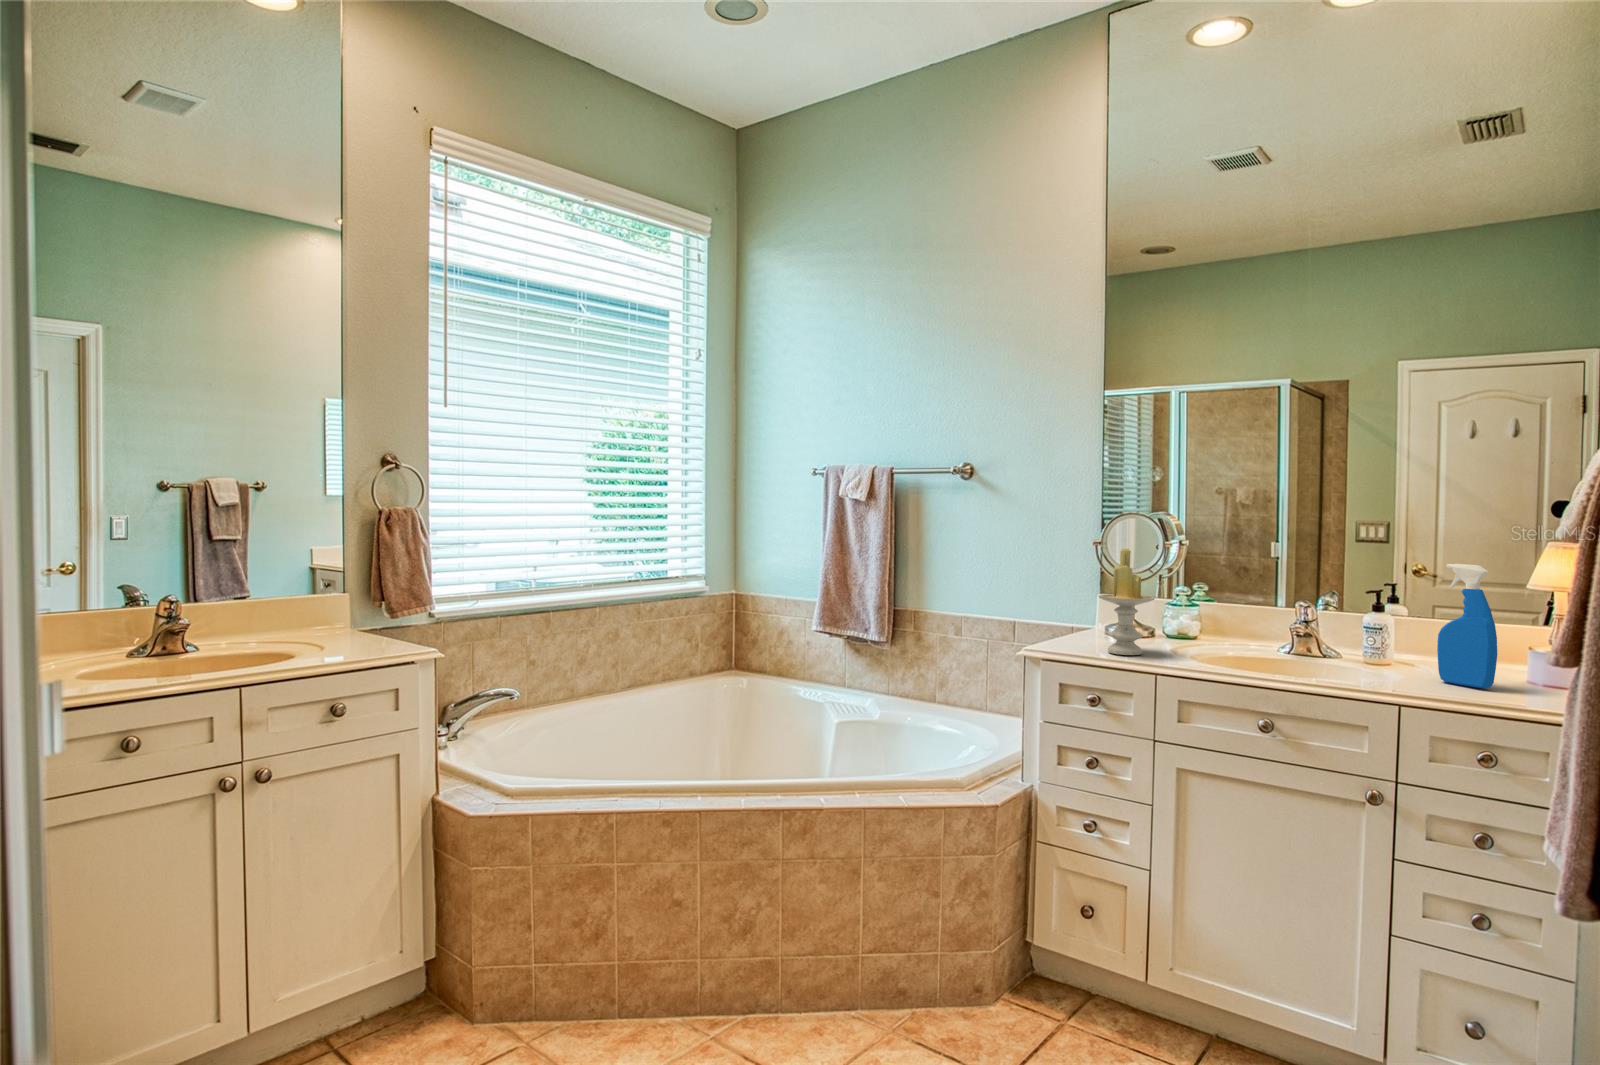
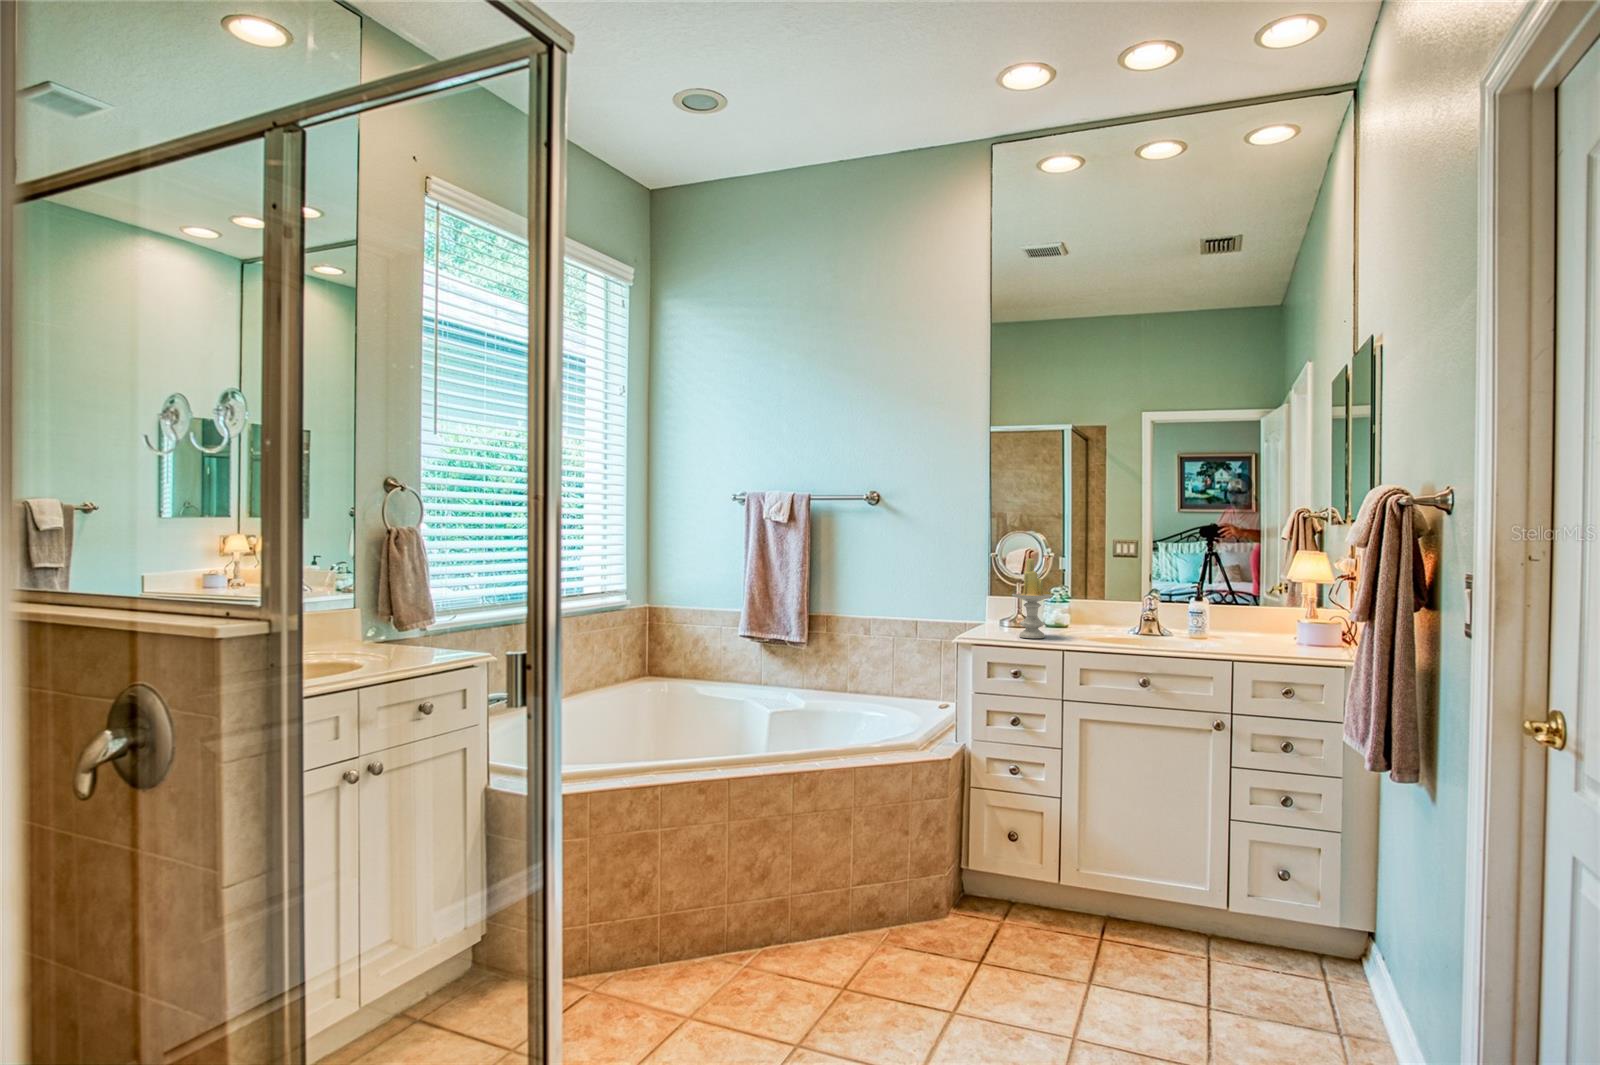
spray bottle: present [1437,564,1497,688] -> none [1243,565,1281,648]

